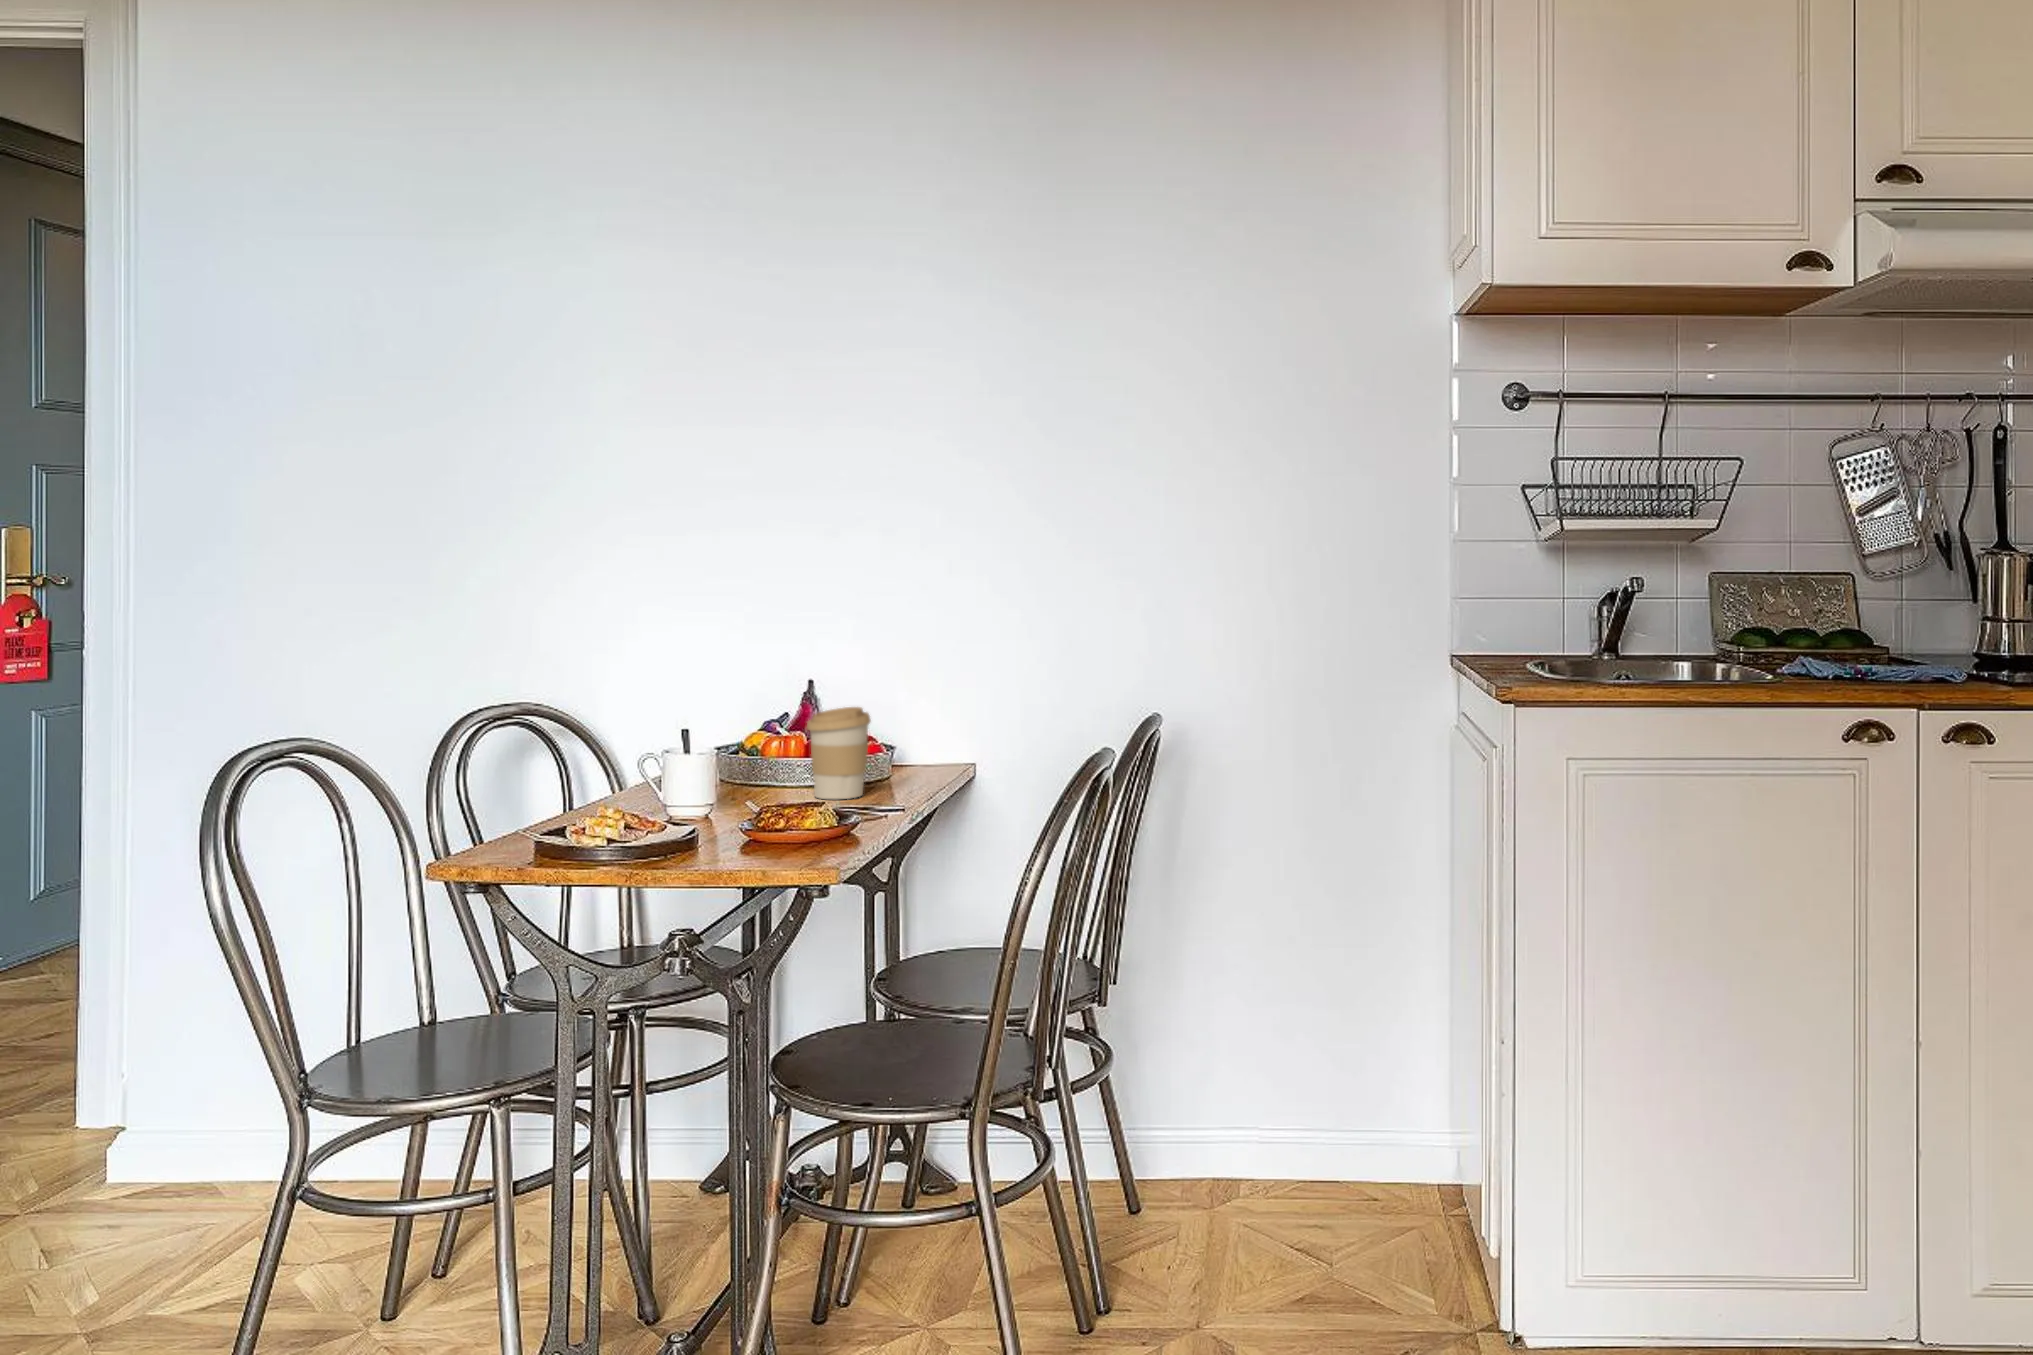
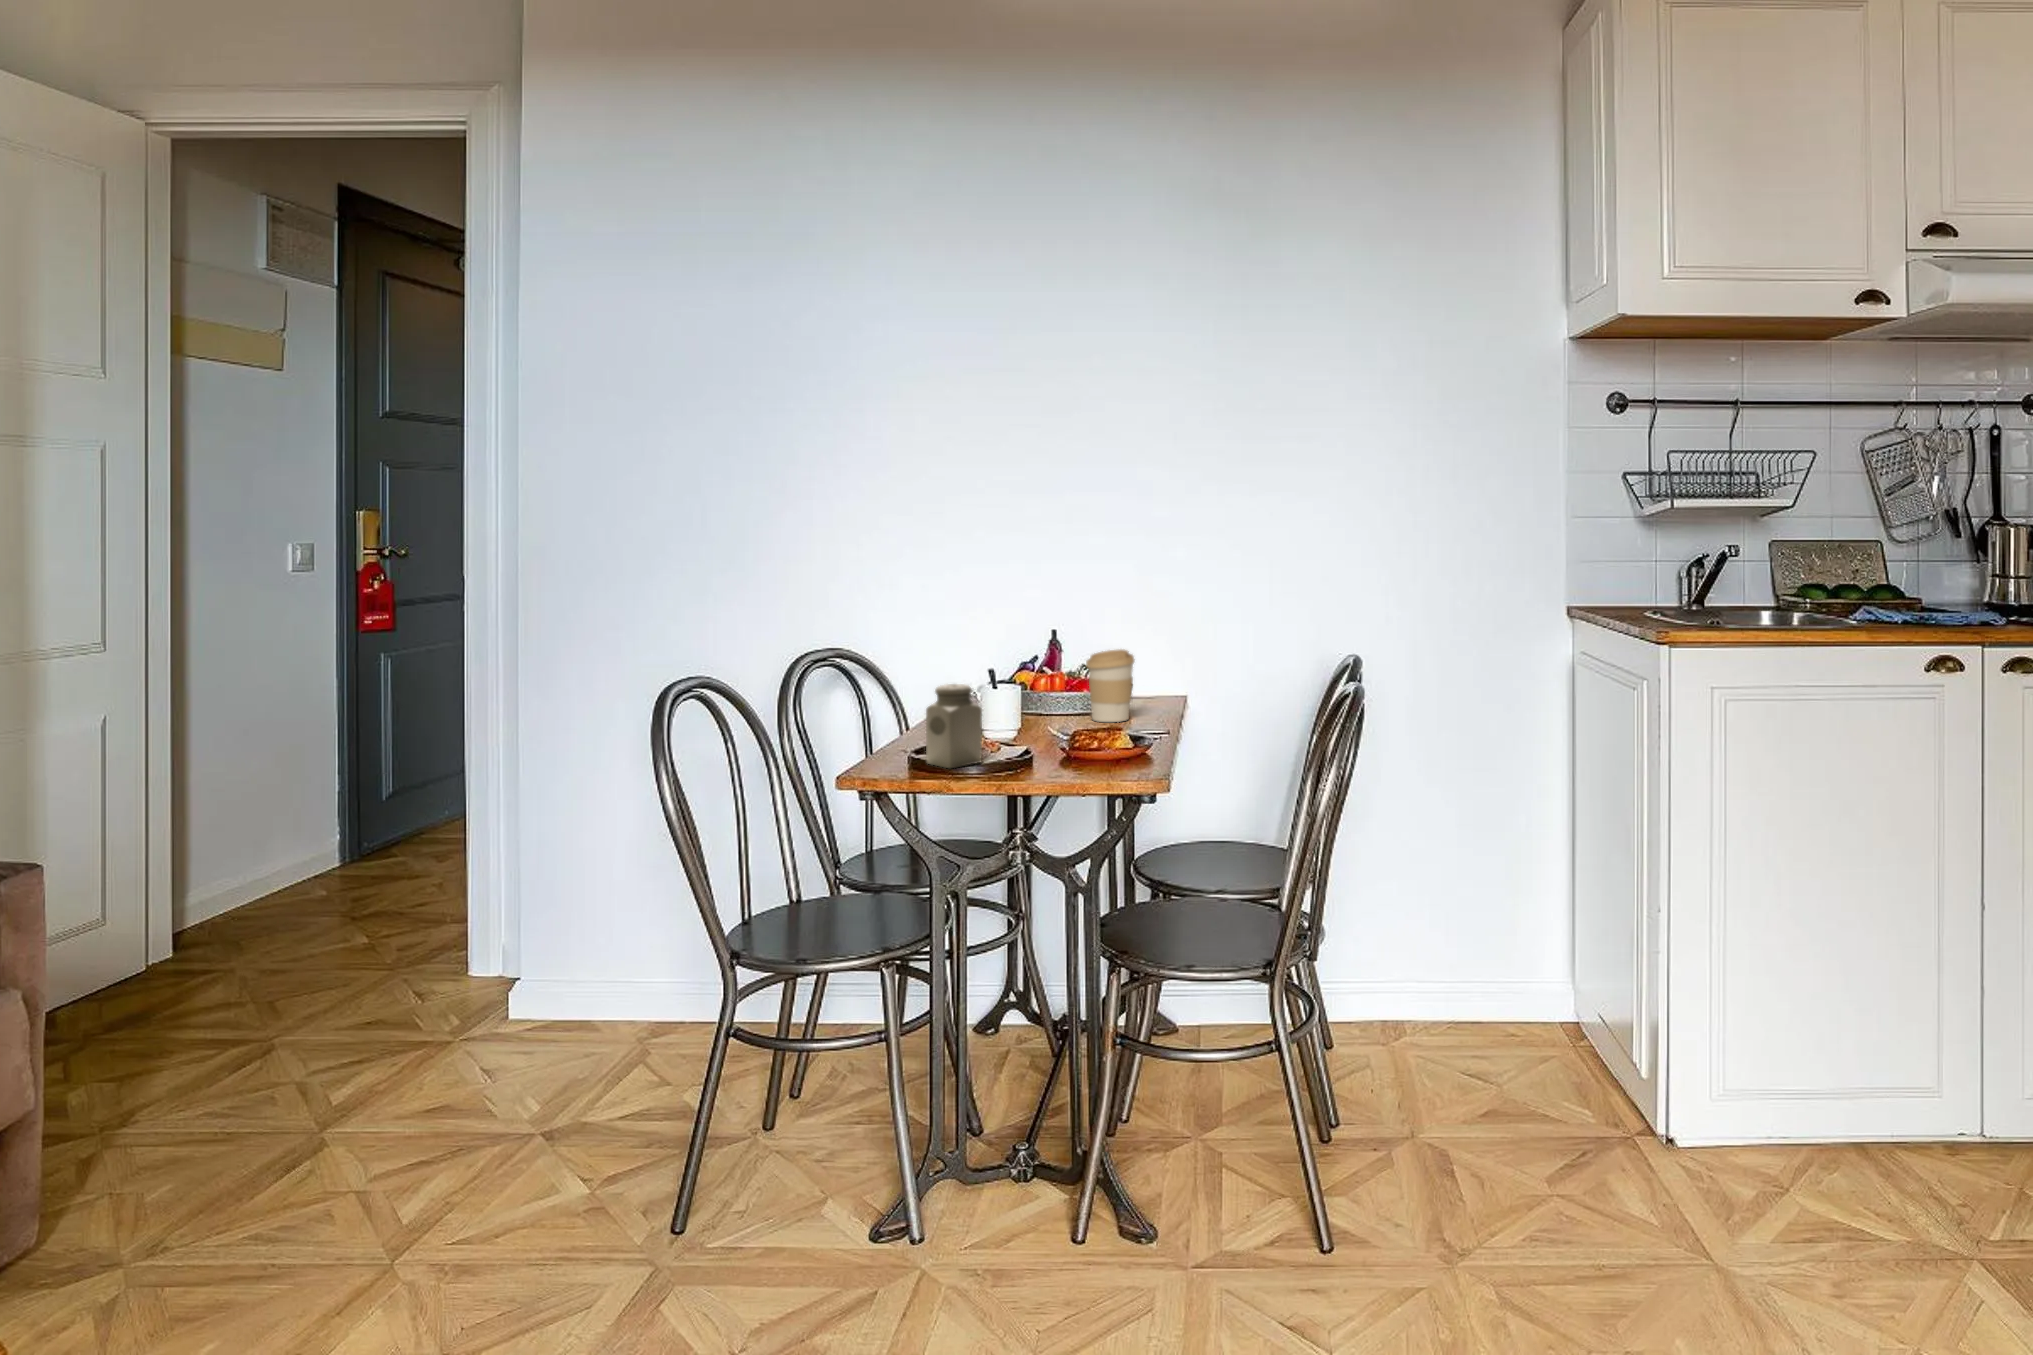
salt shaker: none [540,749,612,857] -> present [926,684,982,768]

